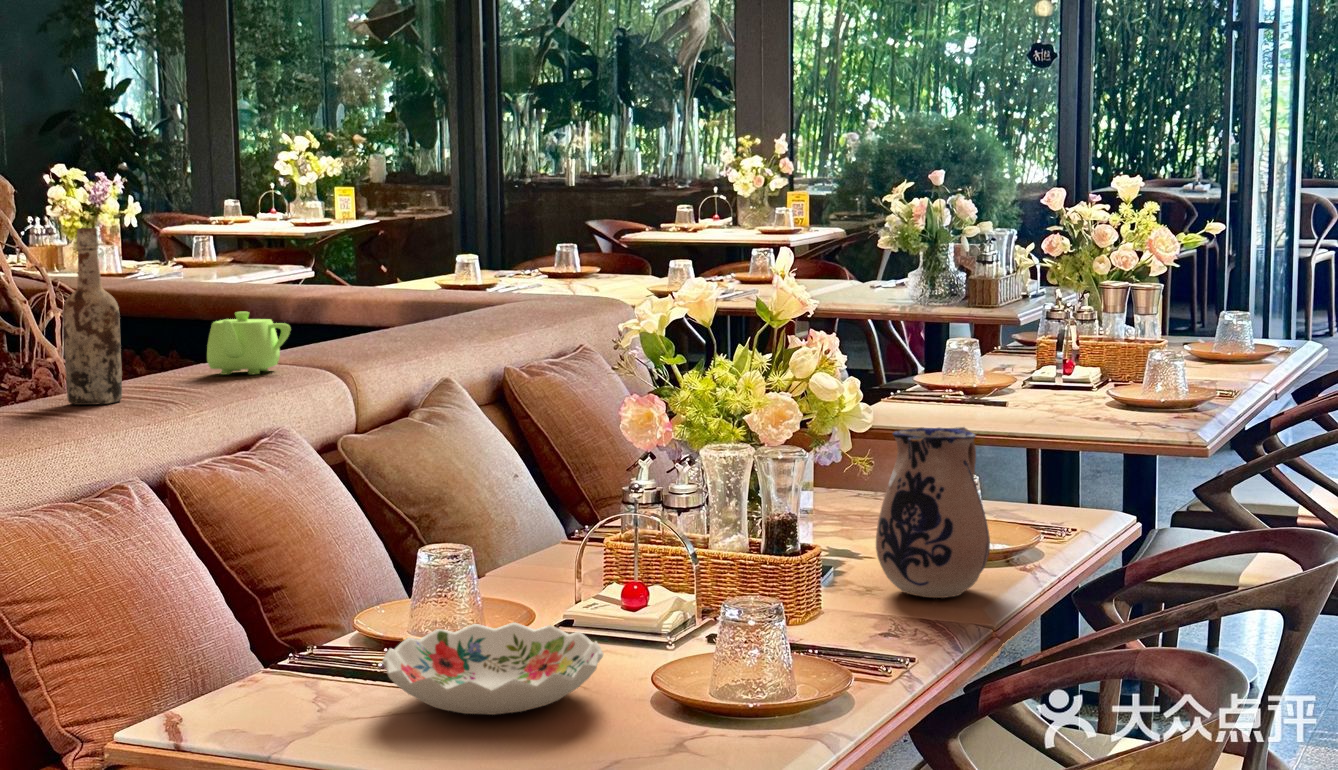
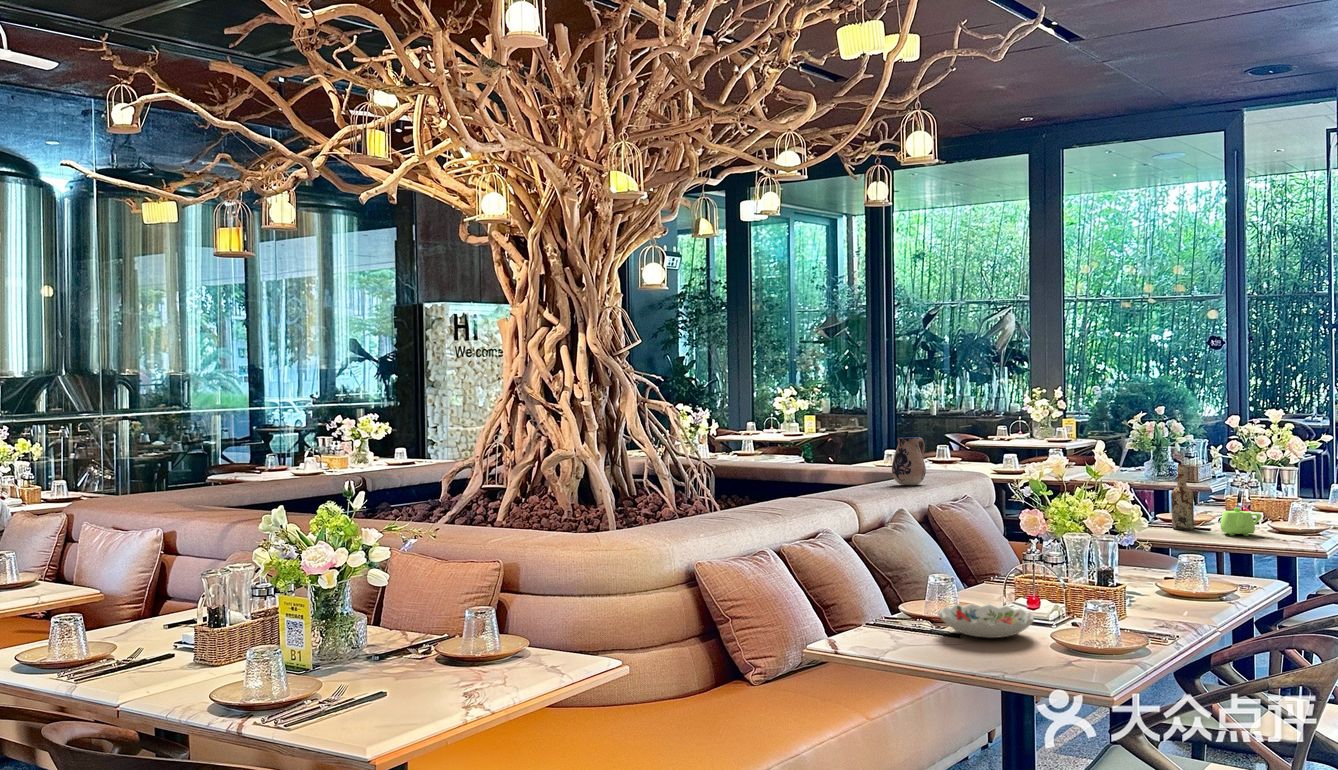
wine bottle: present [62,228,122,405] -> present [1171,464,1194,530]
teapot: present [207,312,290,375] -> present [1221,508,1262,536]
ceramic pitcher: present [876,427,990,598] -> present [892,437,926,485]

